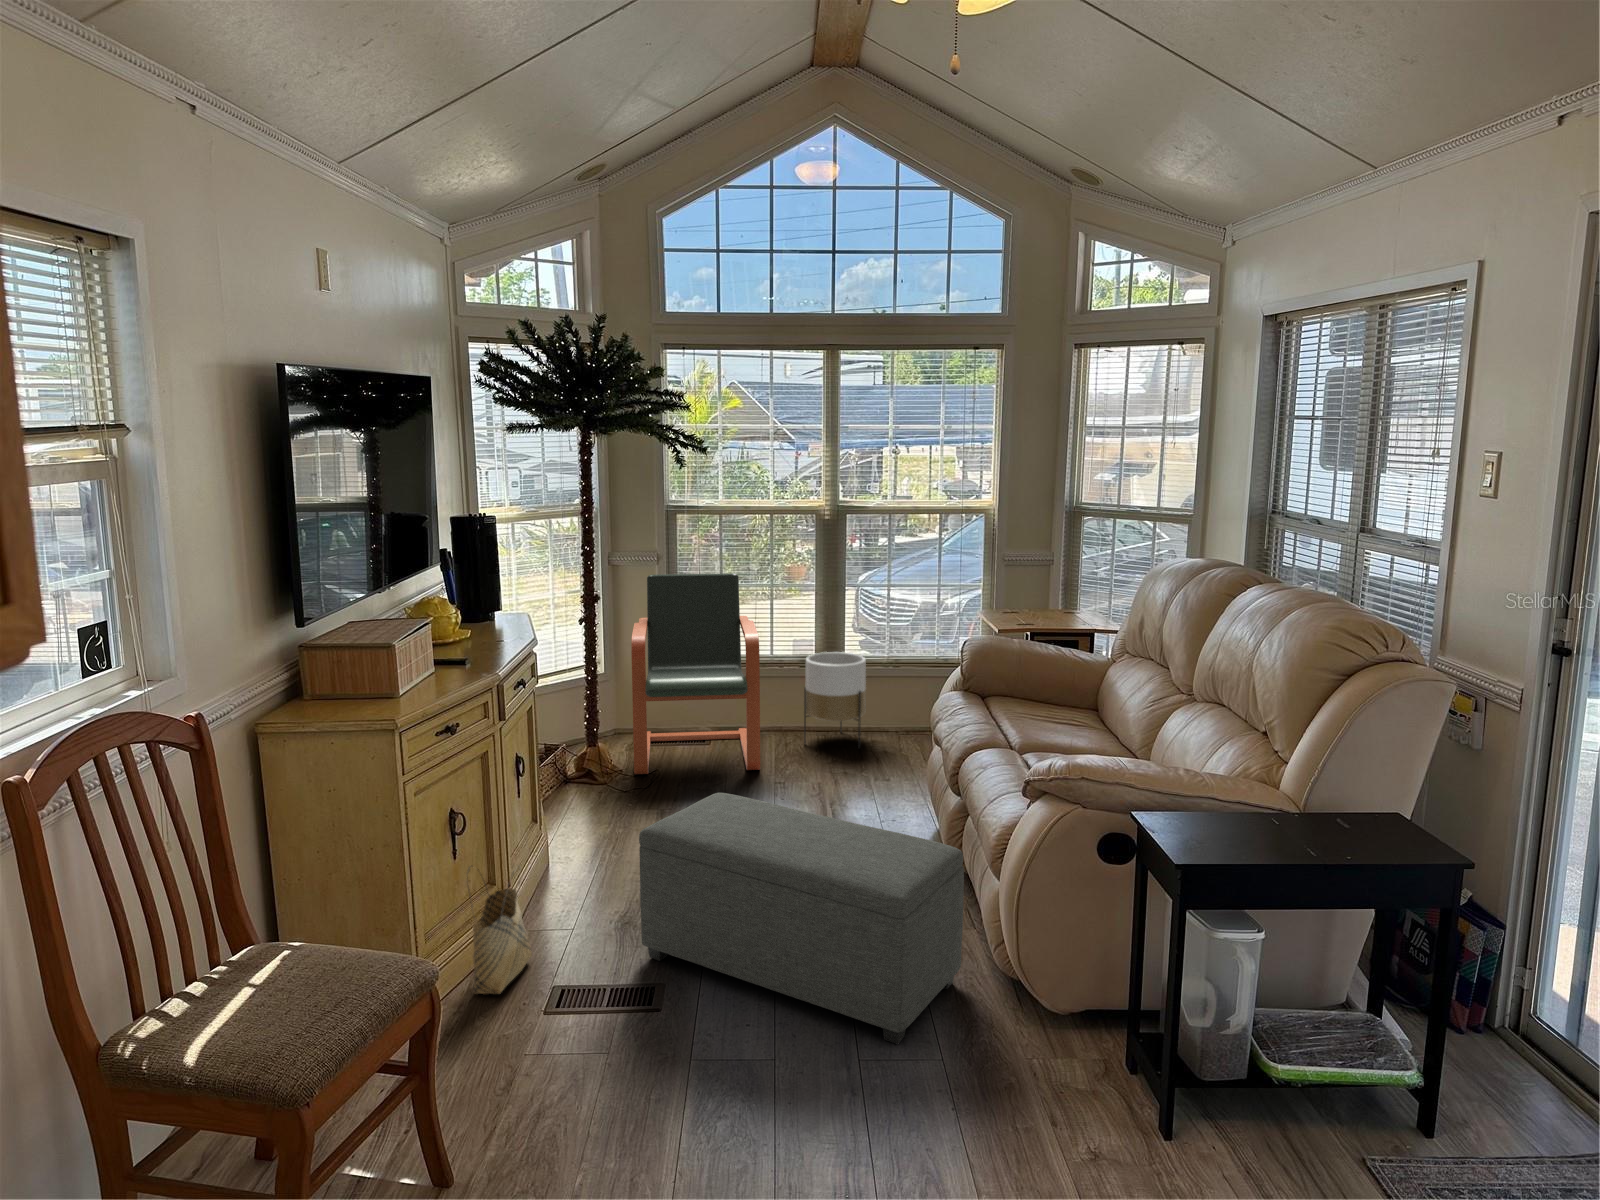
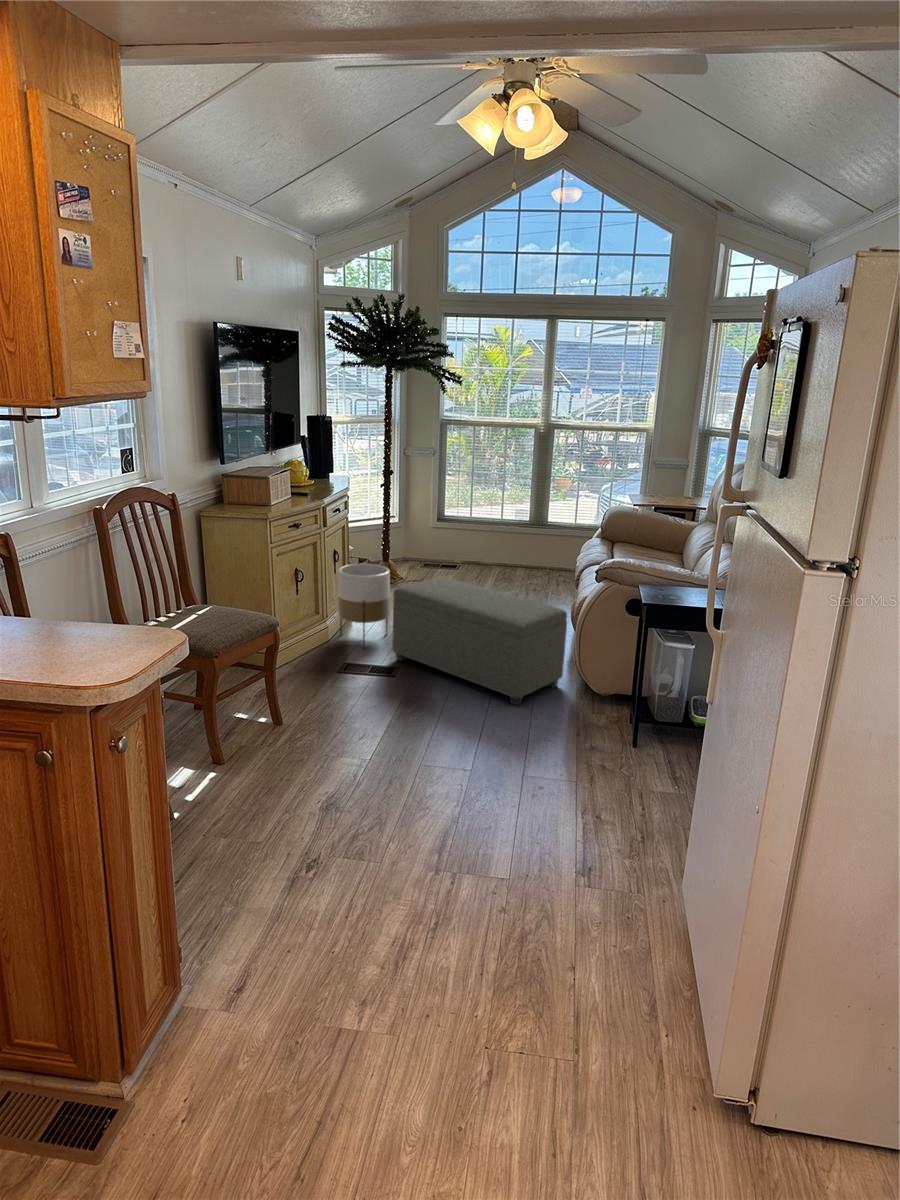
armchair: present [631,573,760,774] -> none [409,462,488,583]
planter: present [804,652,866,747] -> present [338,564,390,648]
woven basket: present [467,866,532,994] -> none [302,599,335,665]

